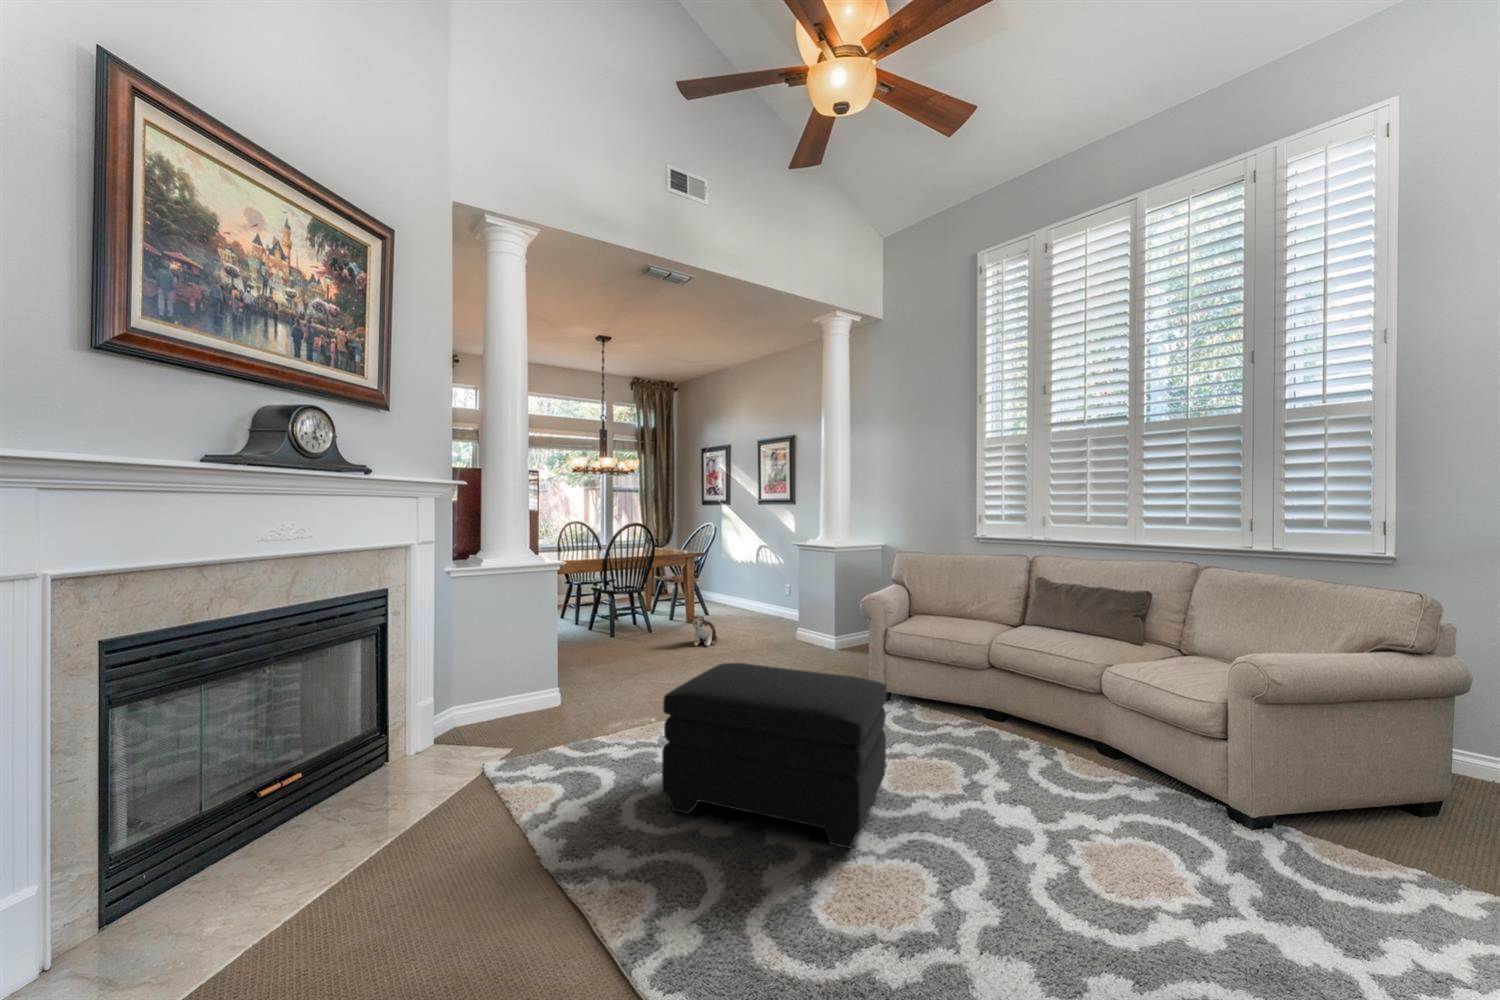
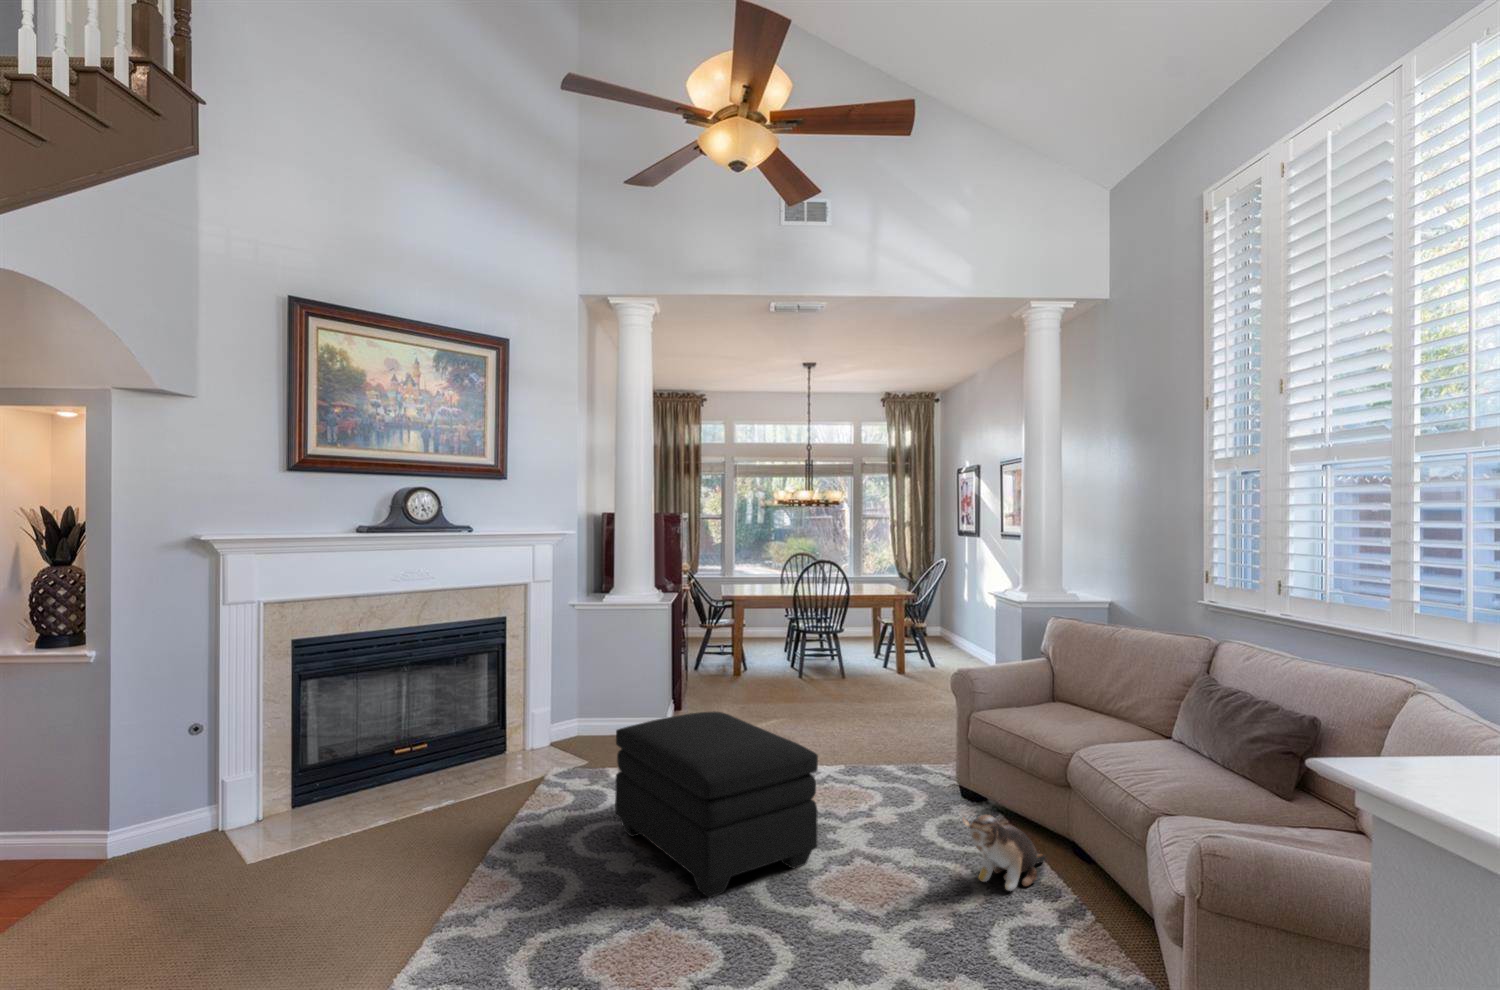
plush toy: present [692,615,717,646] -> present [963,815,1045,891]

